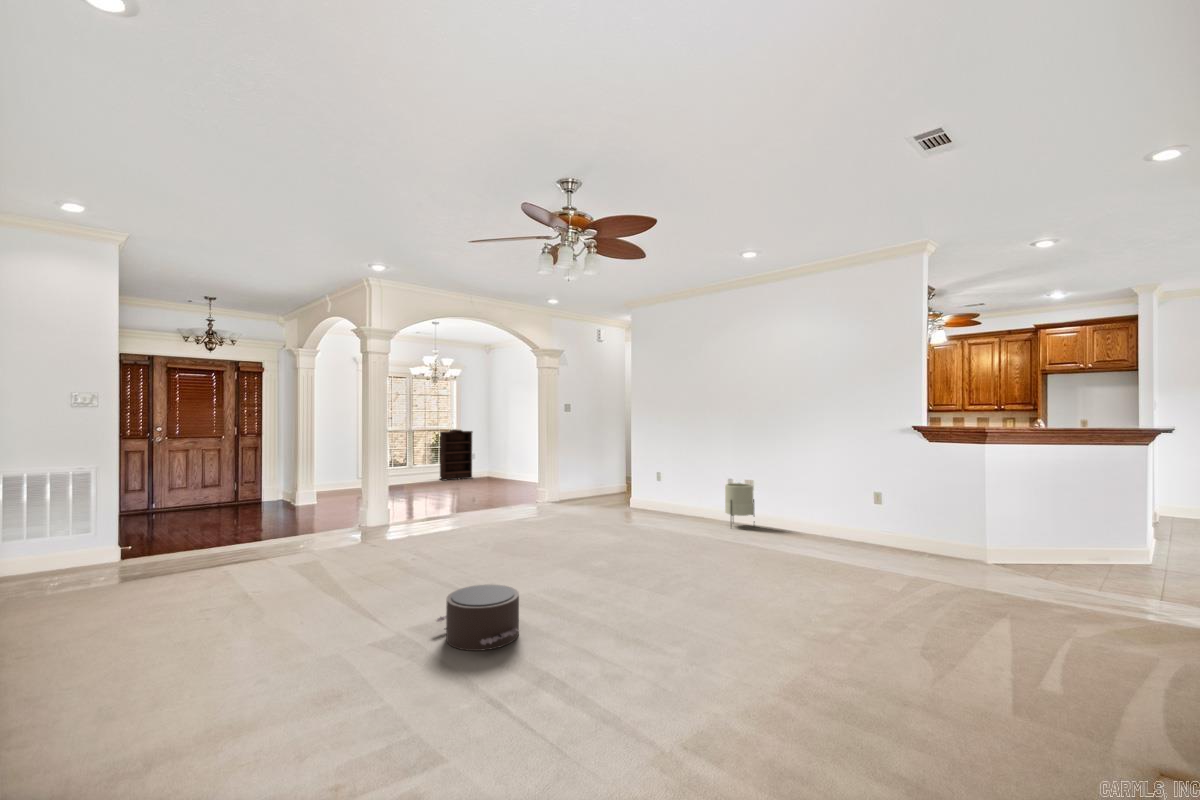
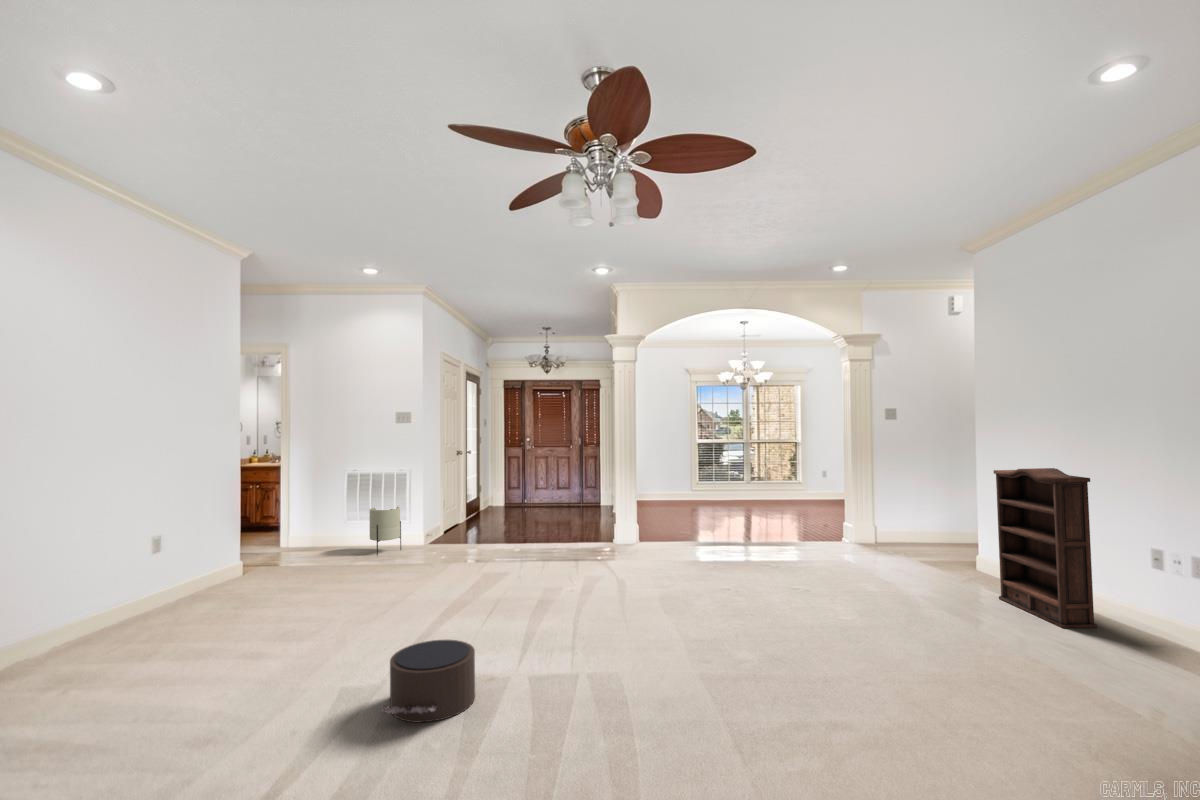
bookshelf: present [440,429,473,481] -> present [994,468,1097,628]
planter: present [725,483,754,516] -> present [369,506,401,555]

